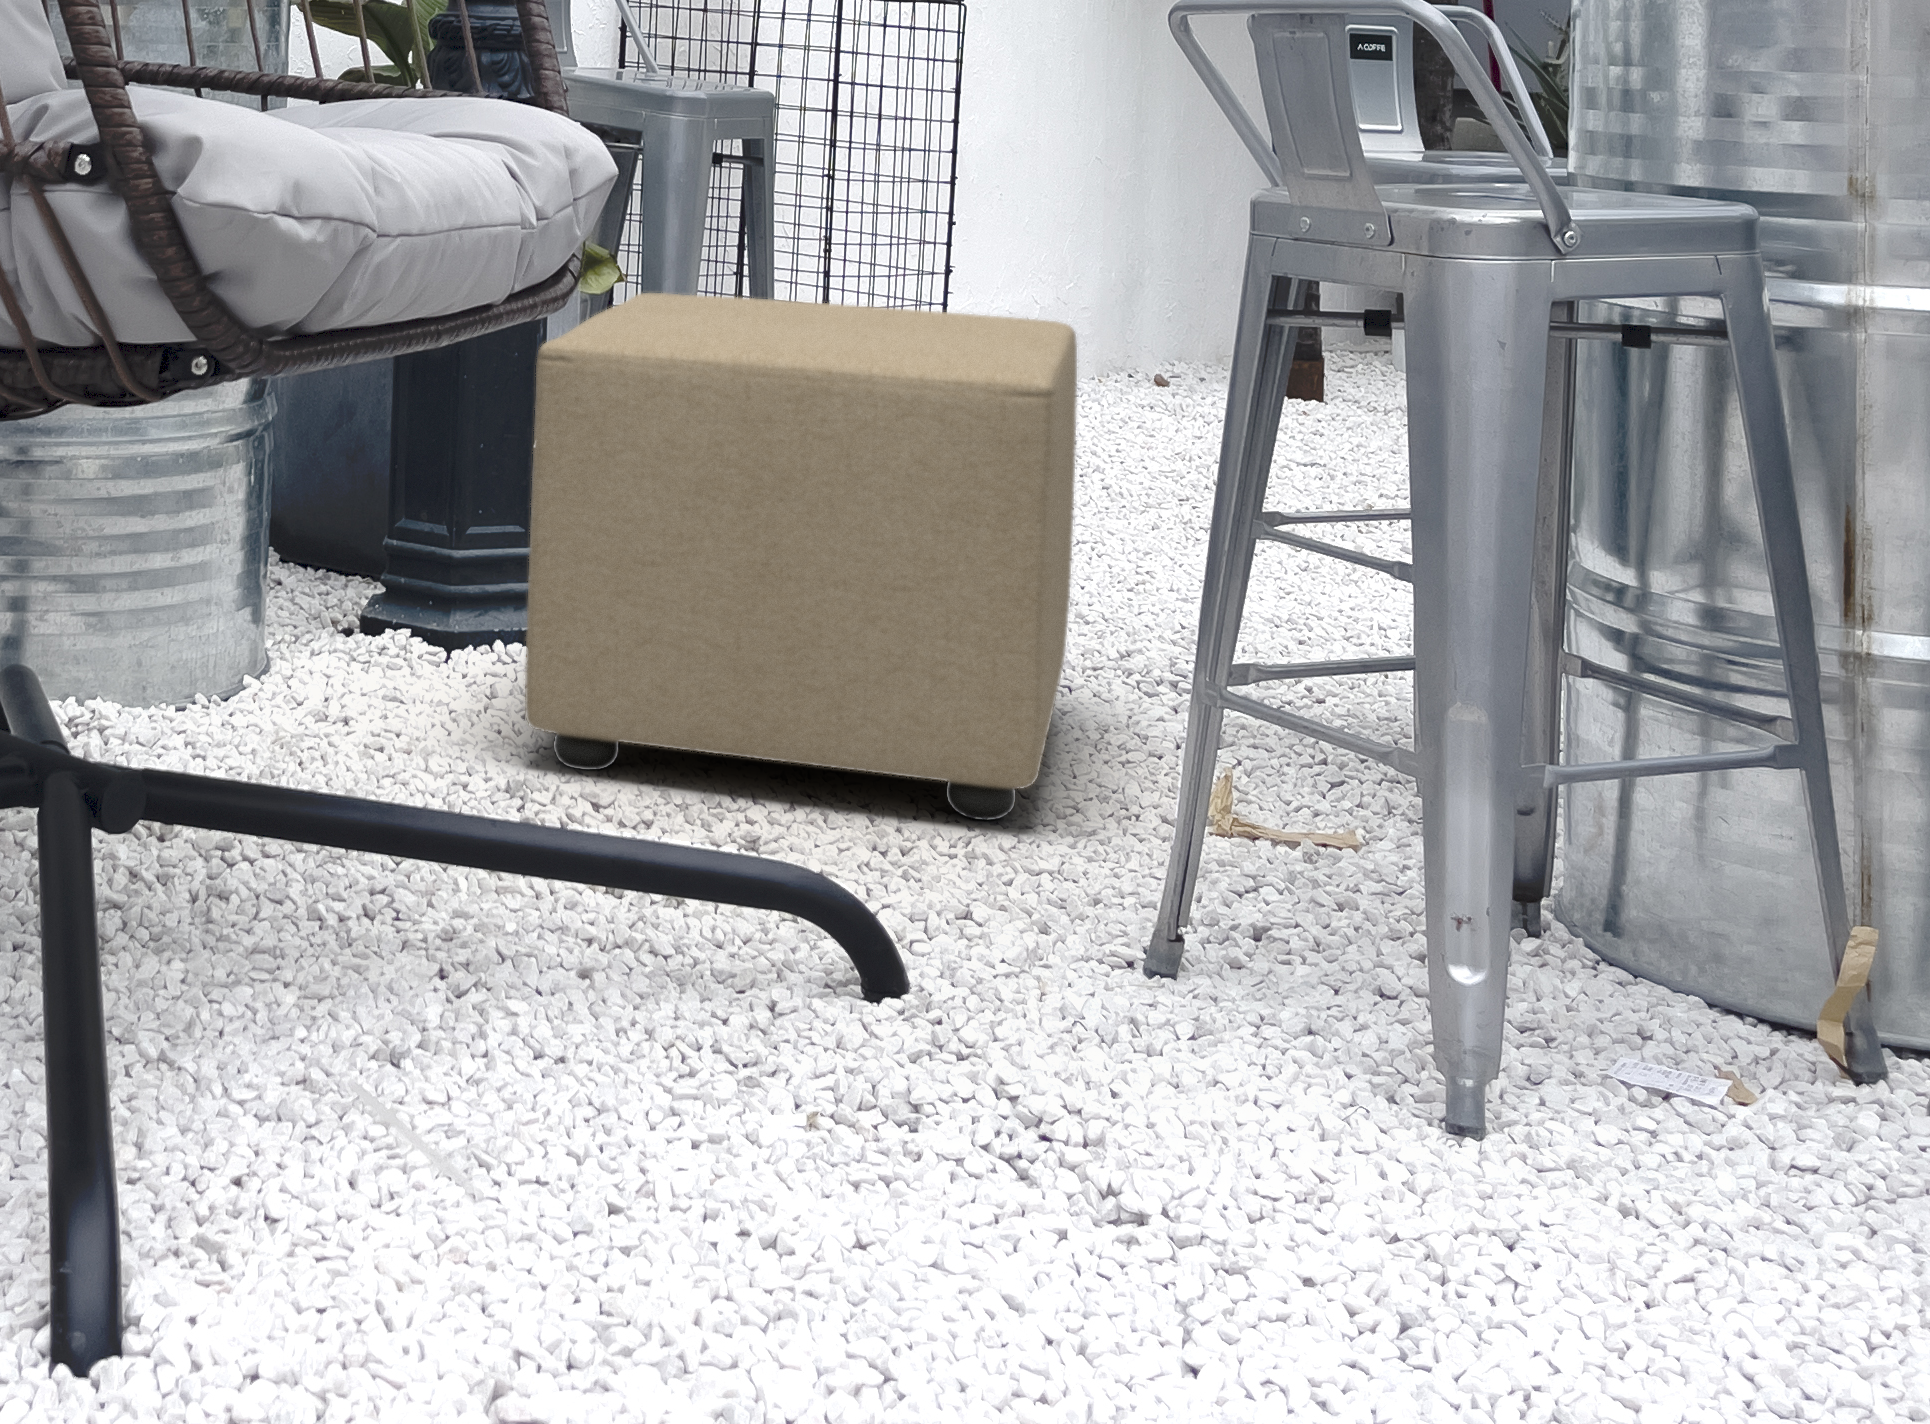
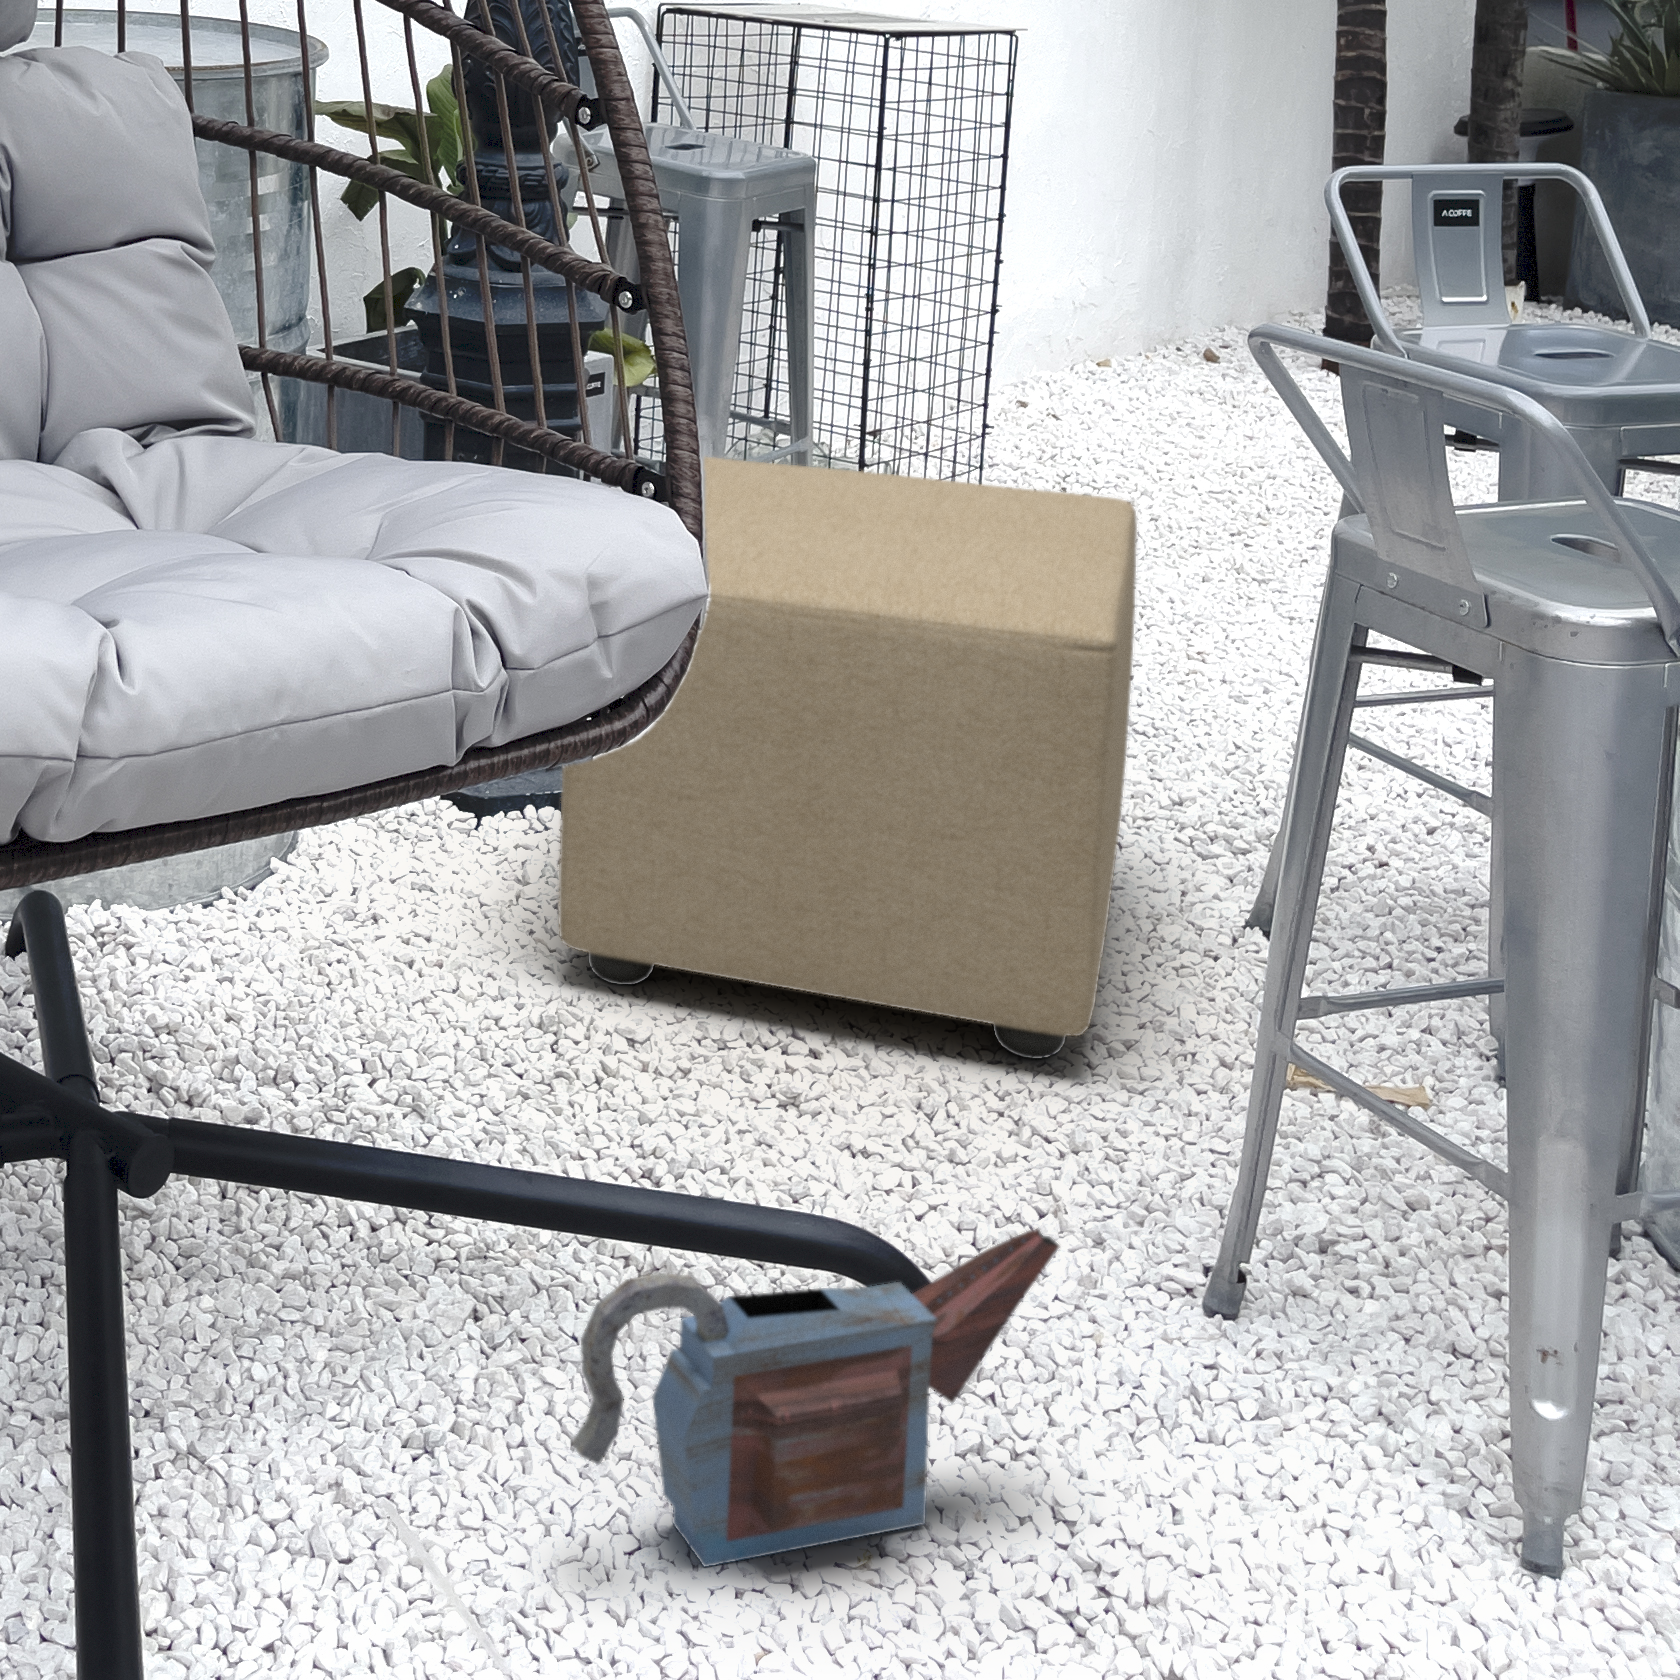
watering can: none [542,808,999,1120] -> present [572,1229,1059,1567]

